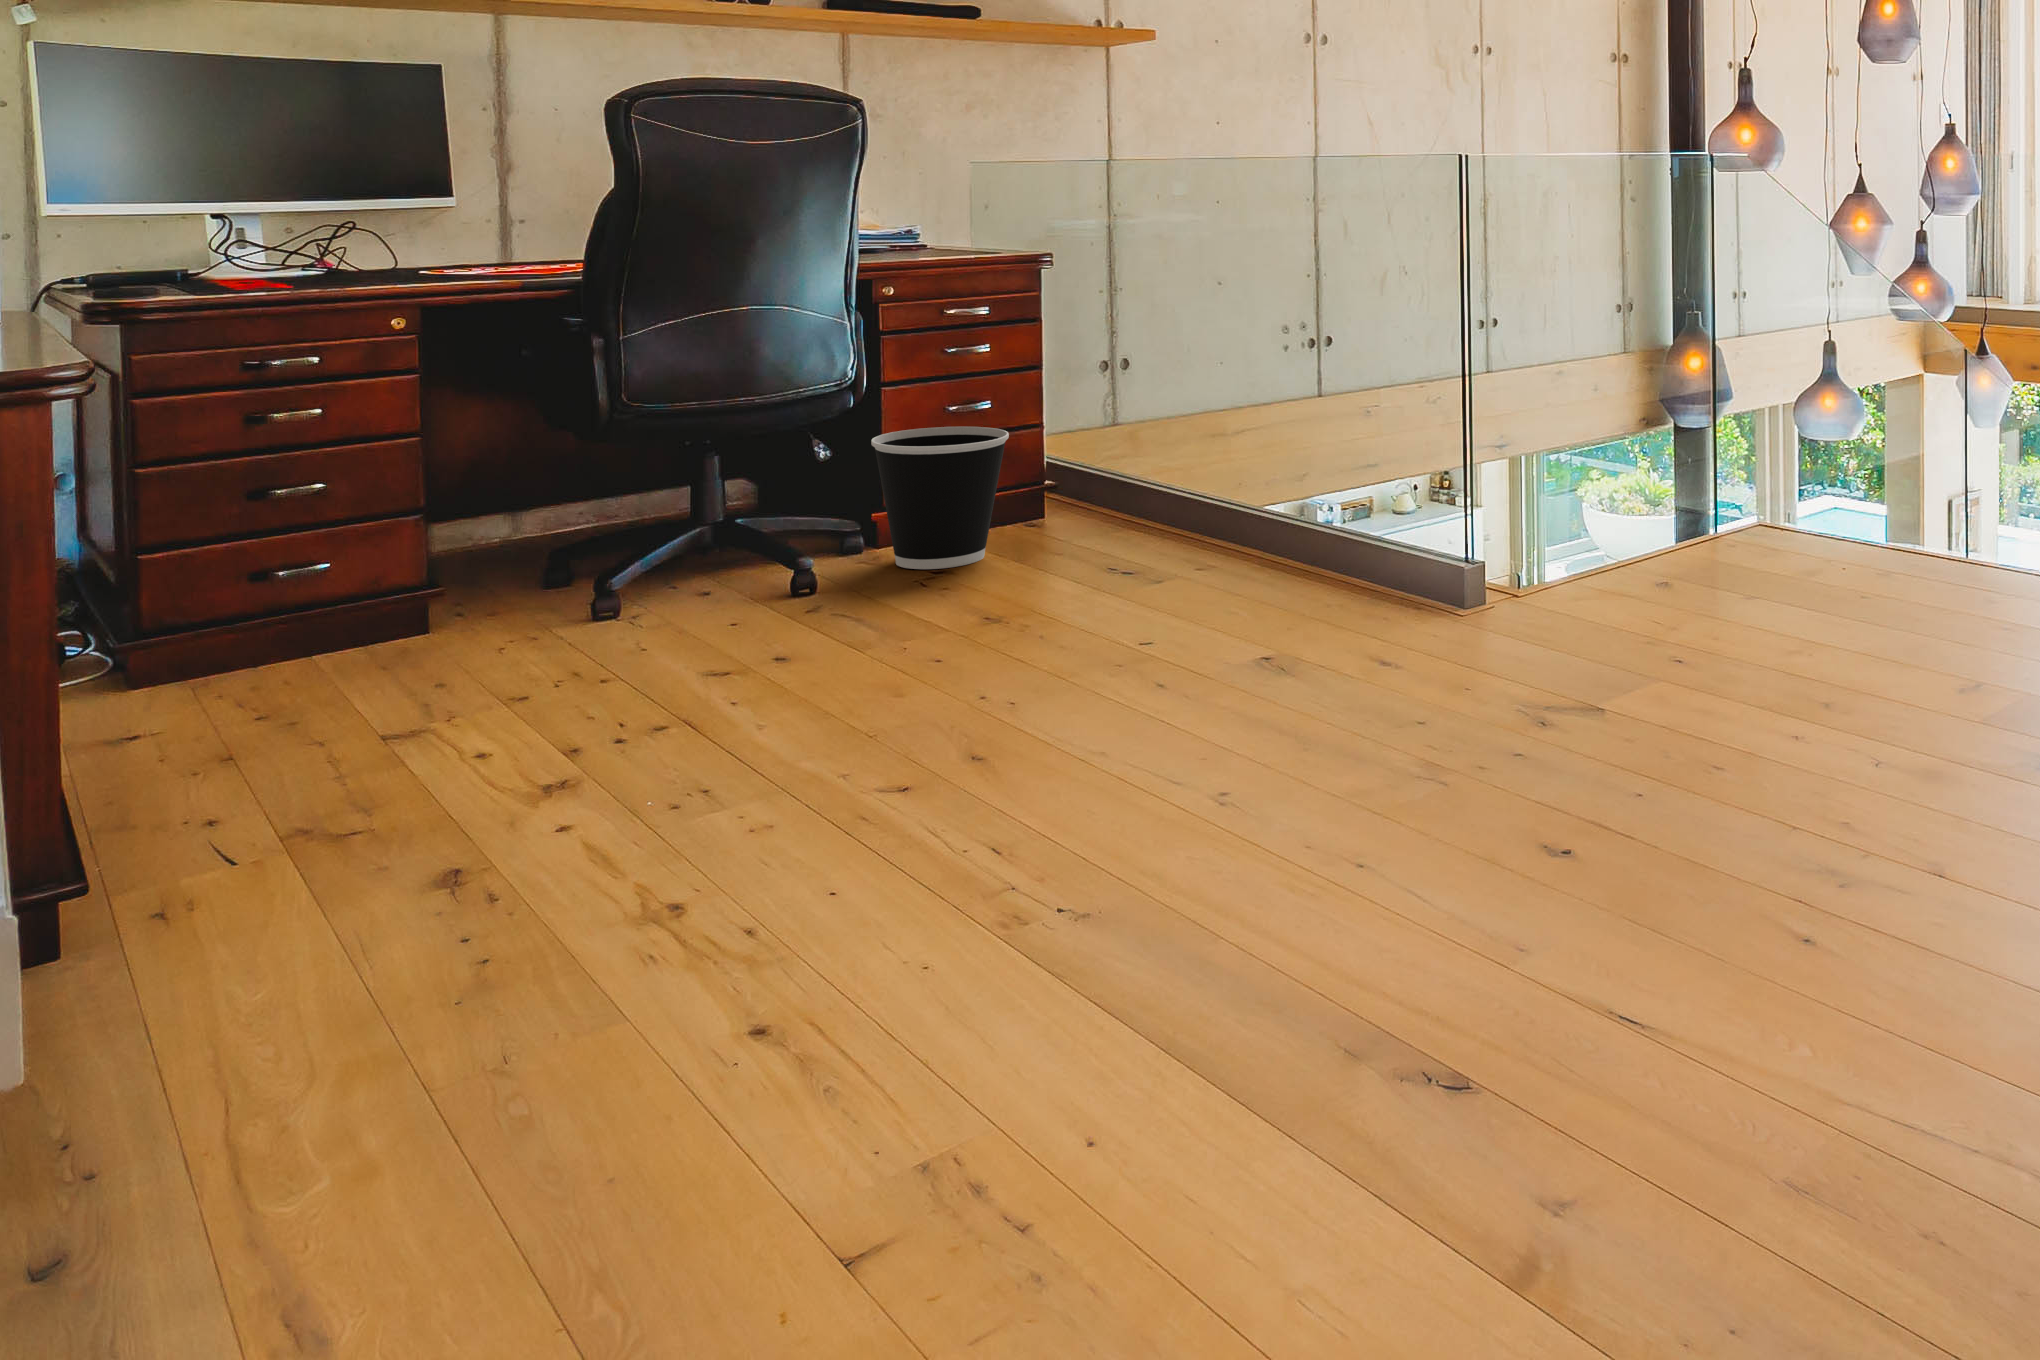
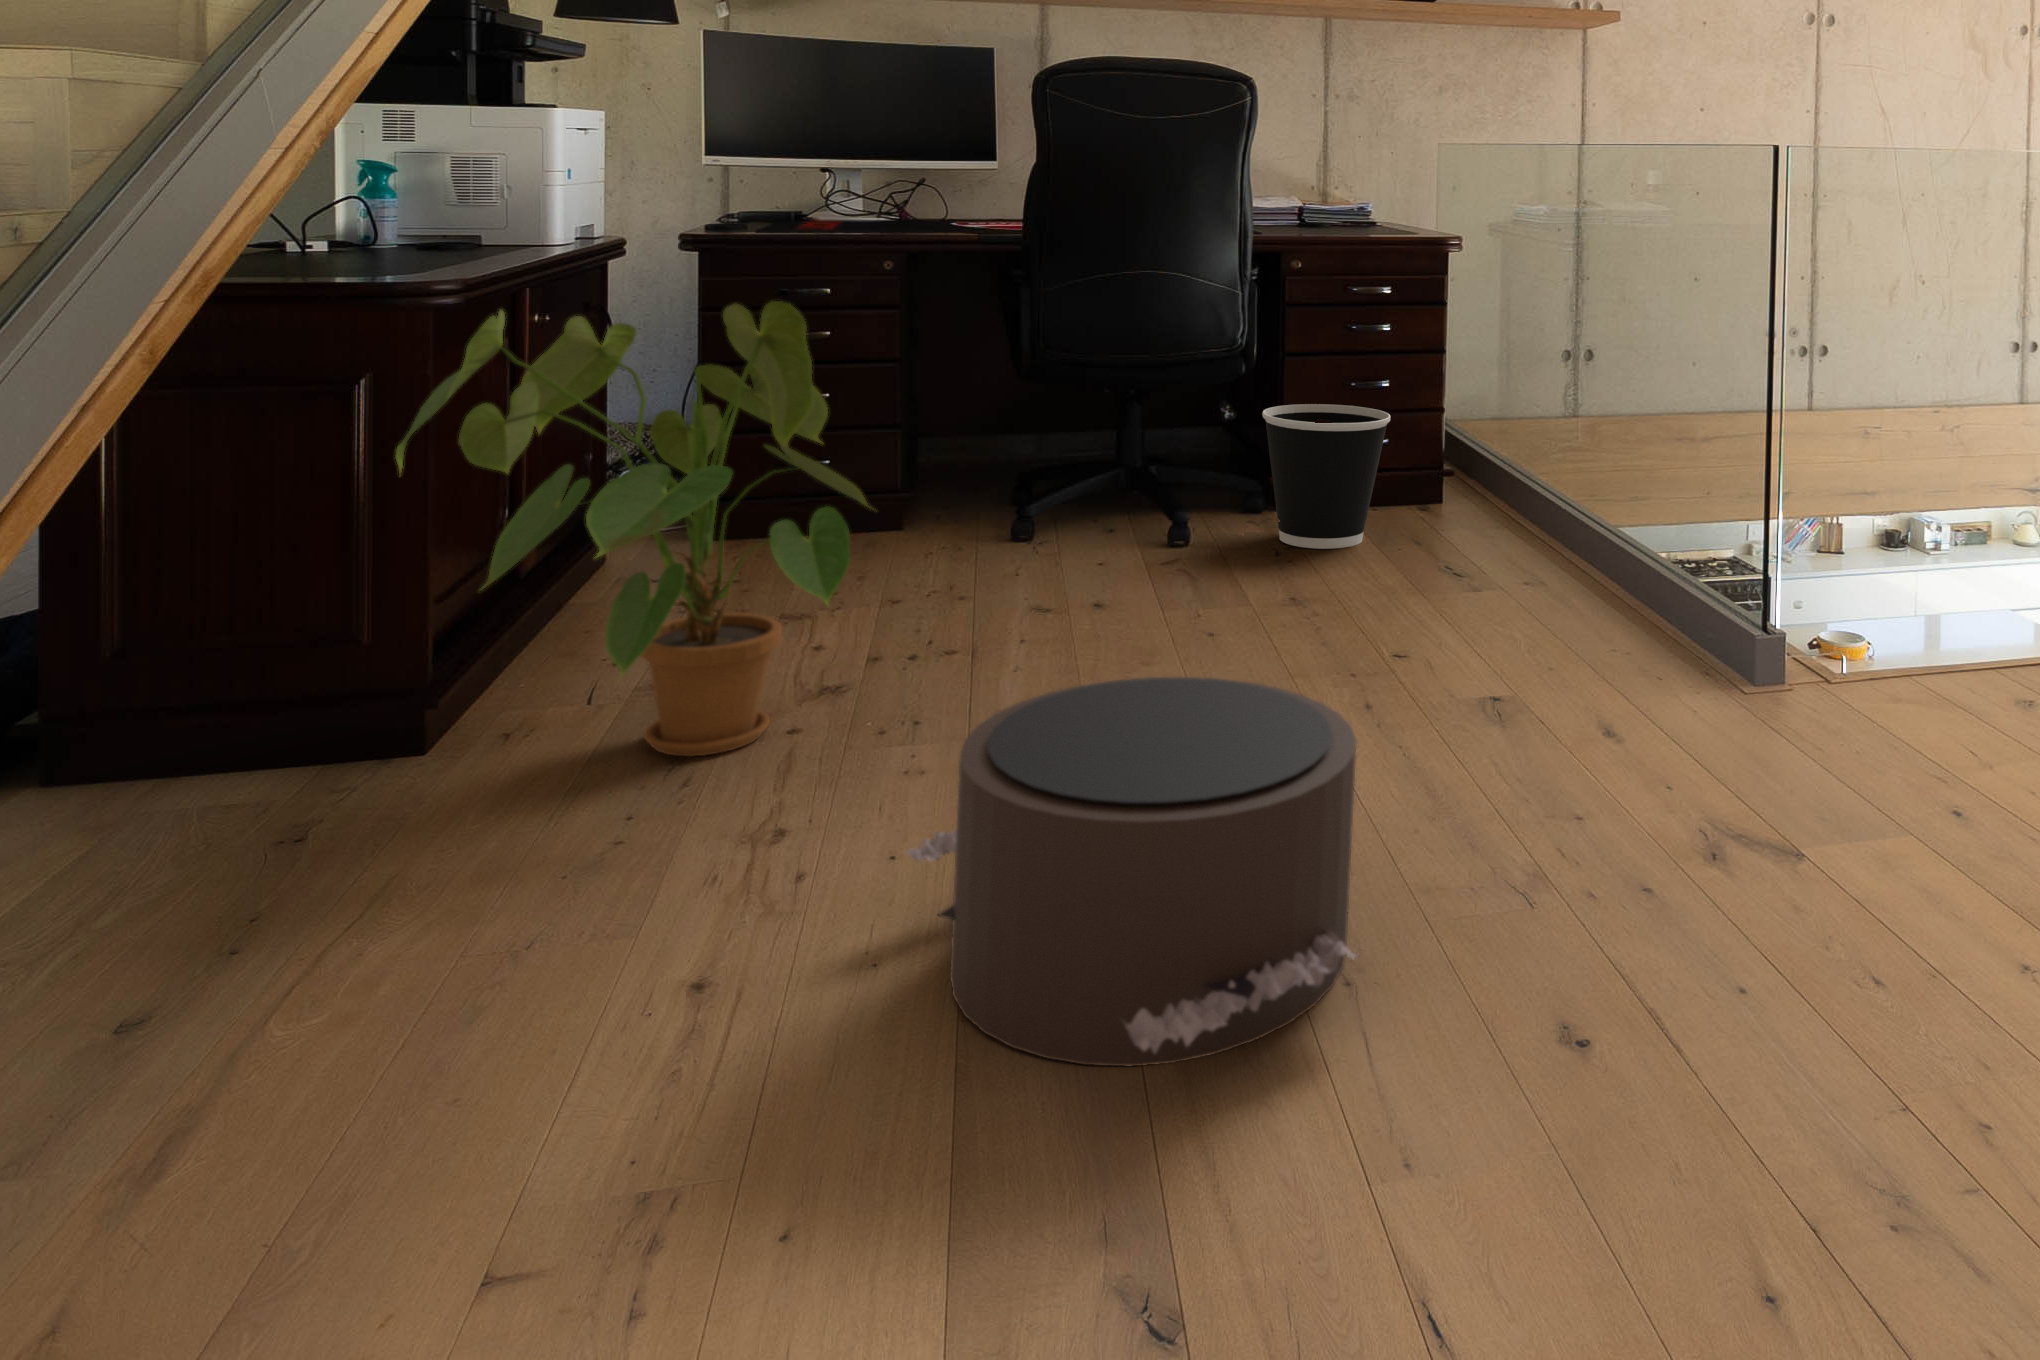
house plant: none [67,378,677,864] -> present [395,301,868,756]
pouf: none [900,649,1342,943] -> present [907,677,1360,1066]

